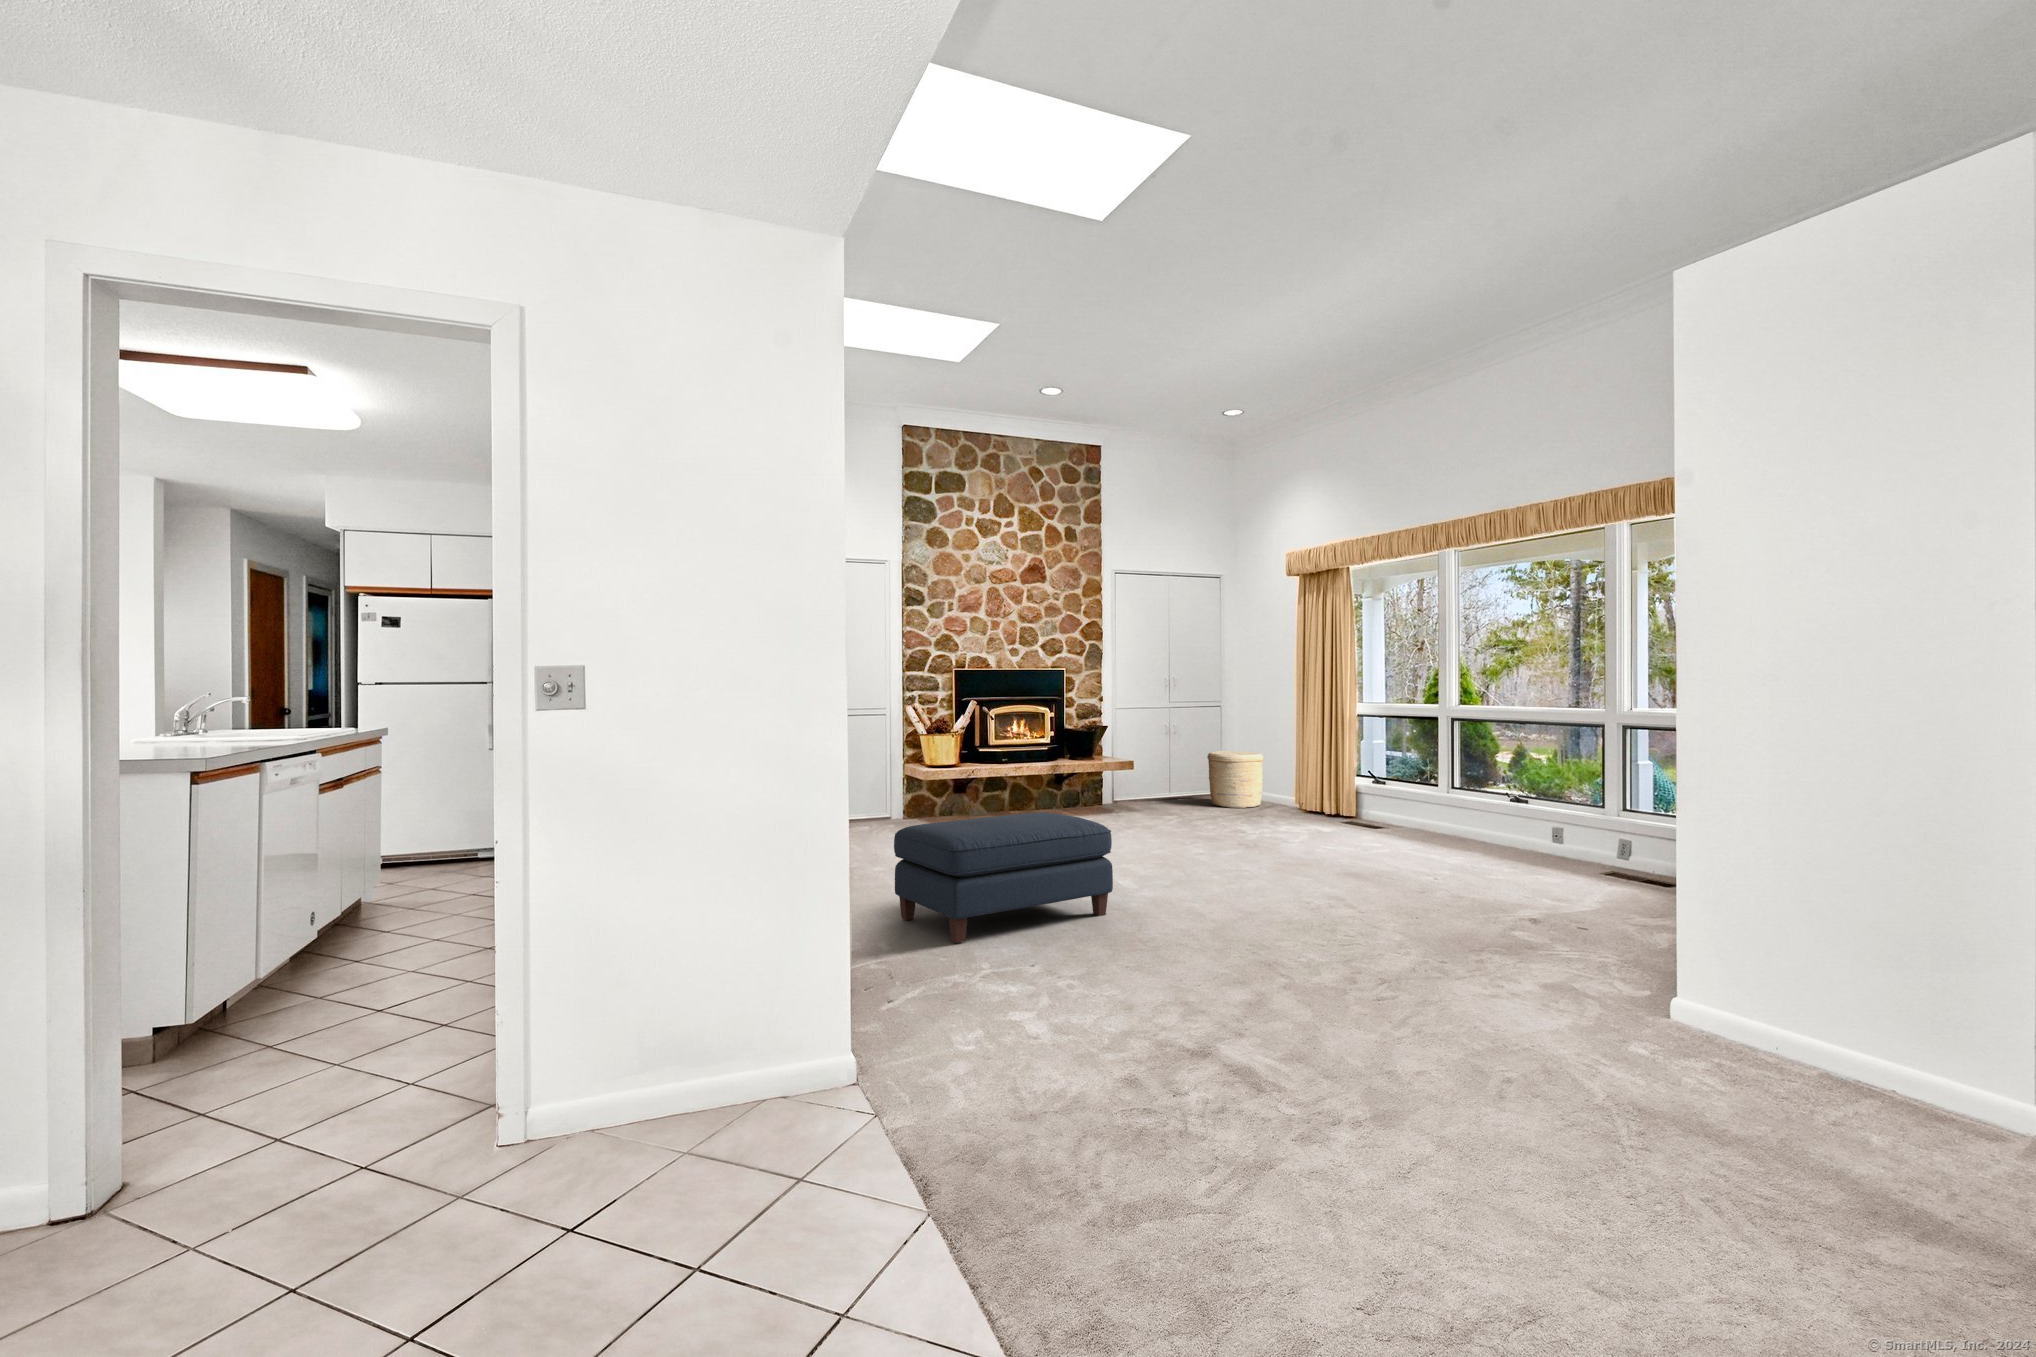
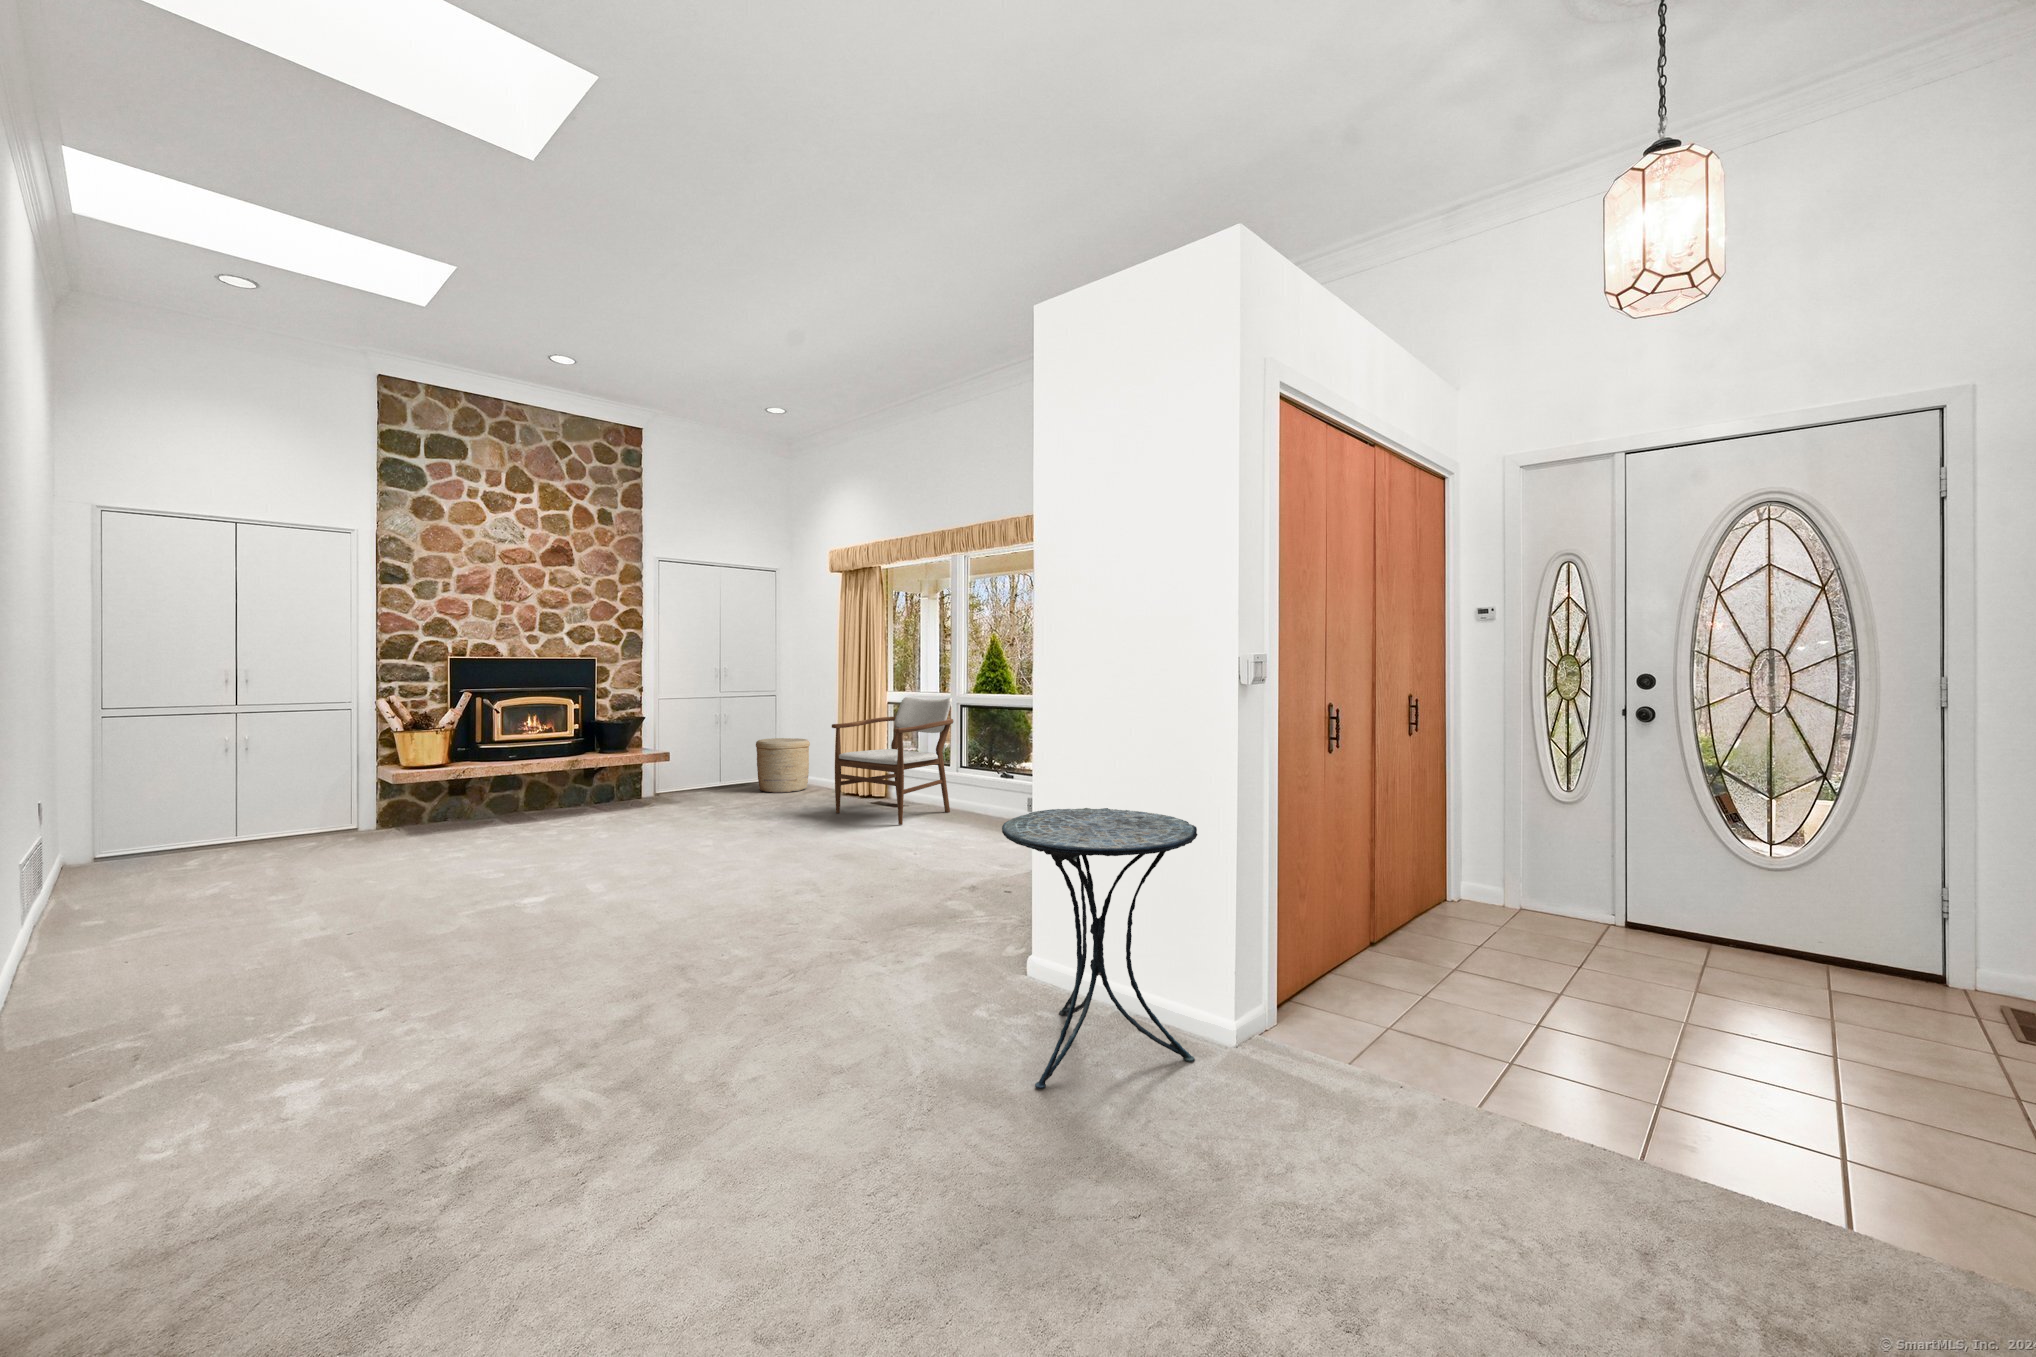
armchair: none [1305,708,1447,847] -> present [832,696,954,825]
ottoman: present [894,813,1113,943] -> none [216,823,548,1006]
side table: none [1644,825,1914,1114] -> present [1002,808,1197,1089]

